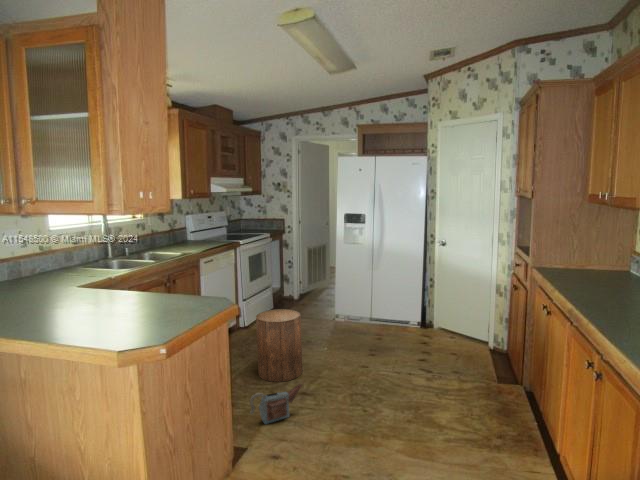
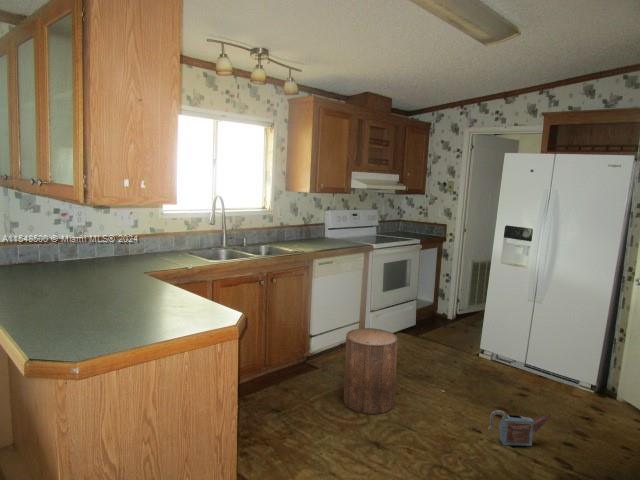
watering can: present [250,384,302,424] -> present [488,410,551,446]

